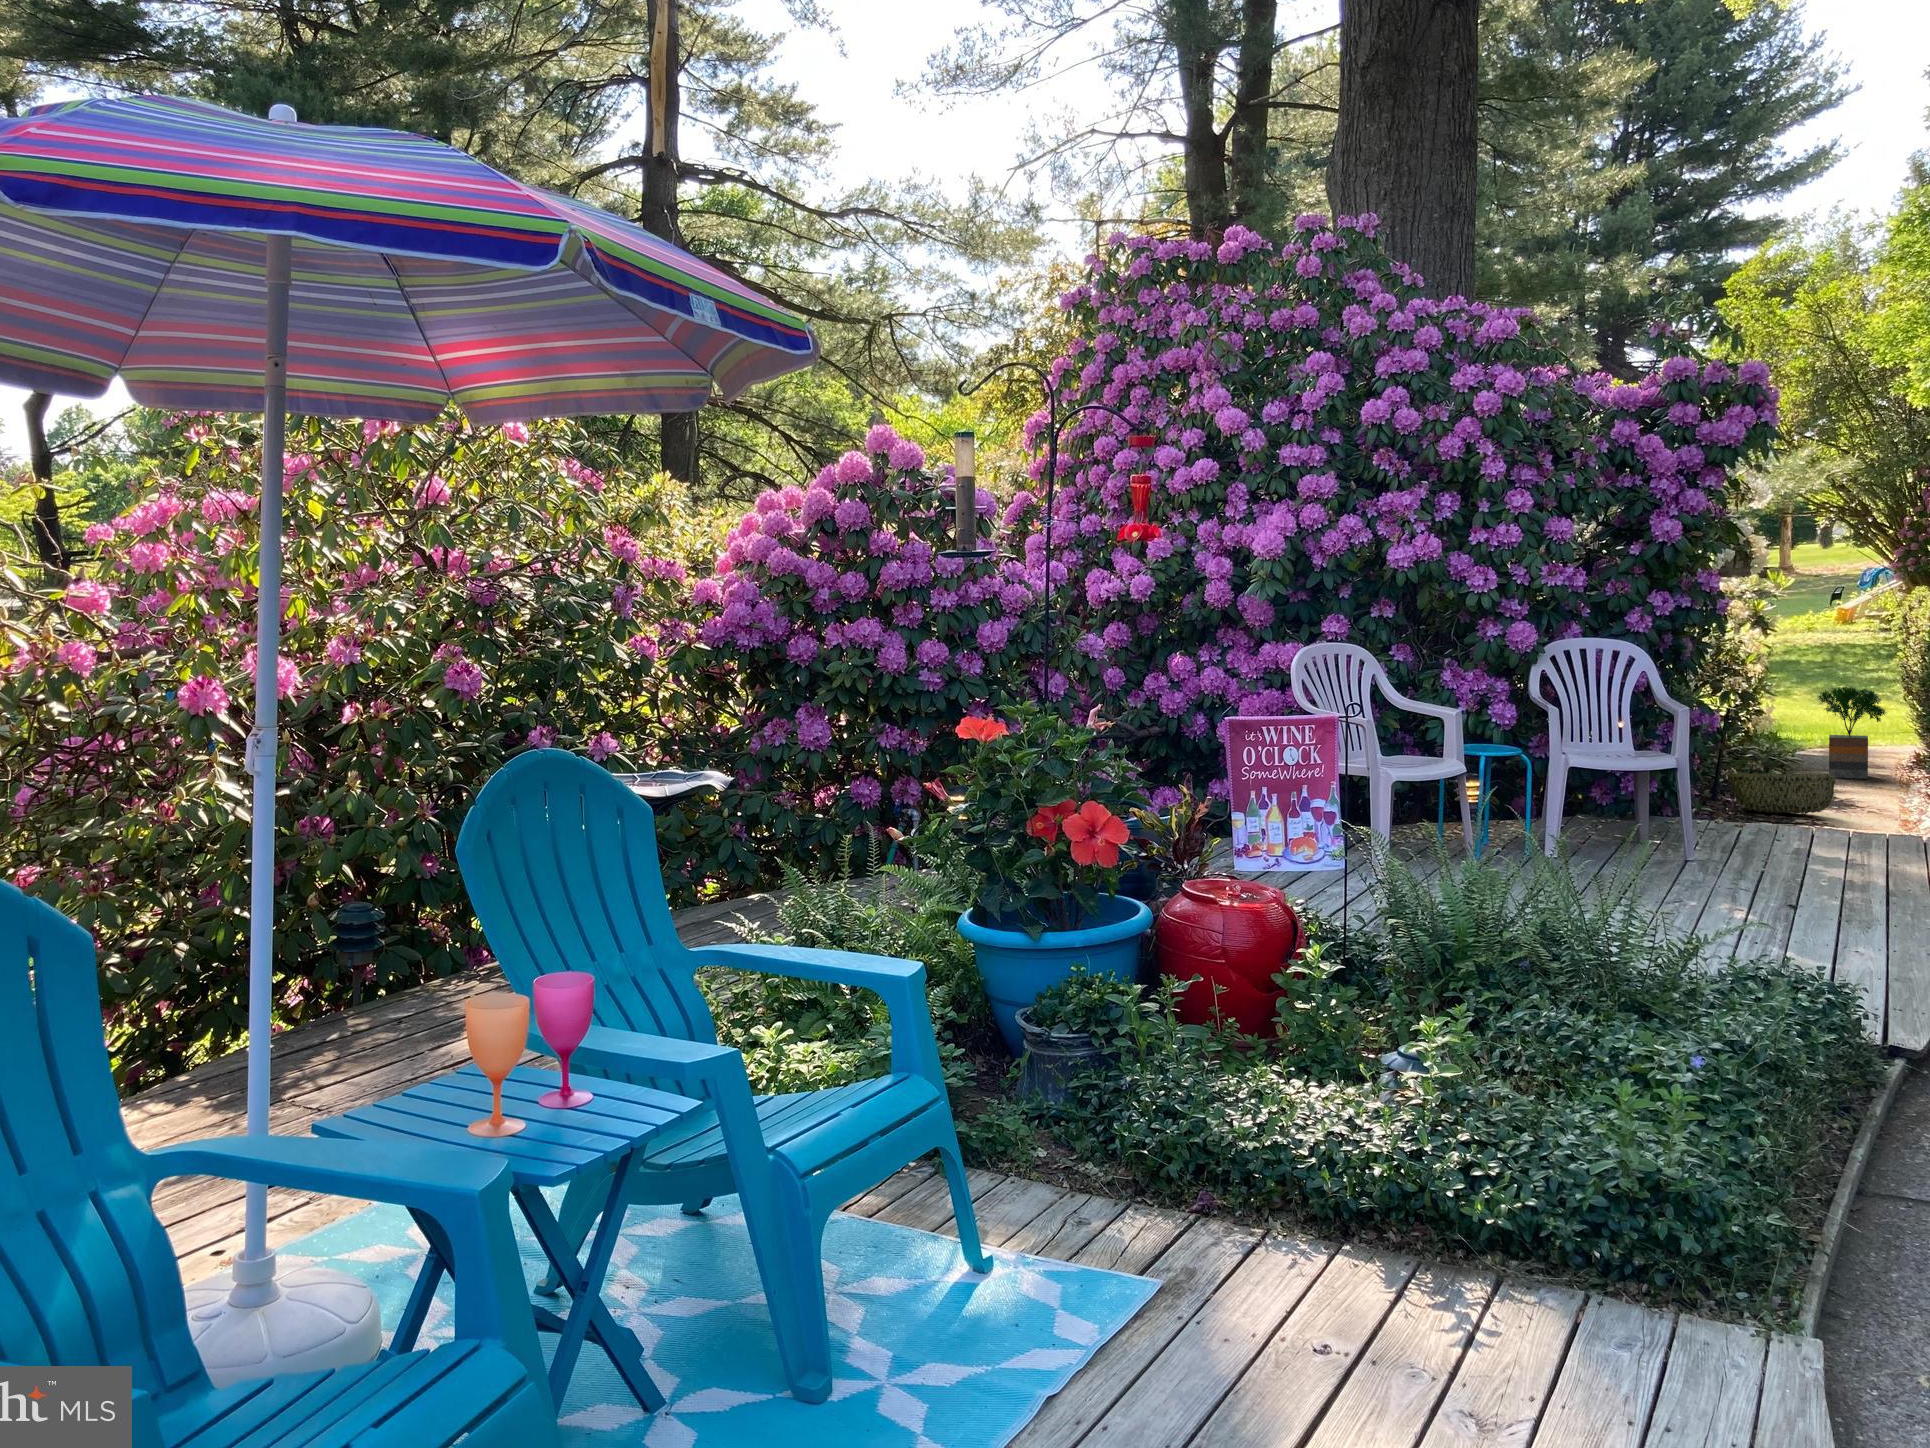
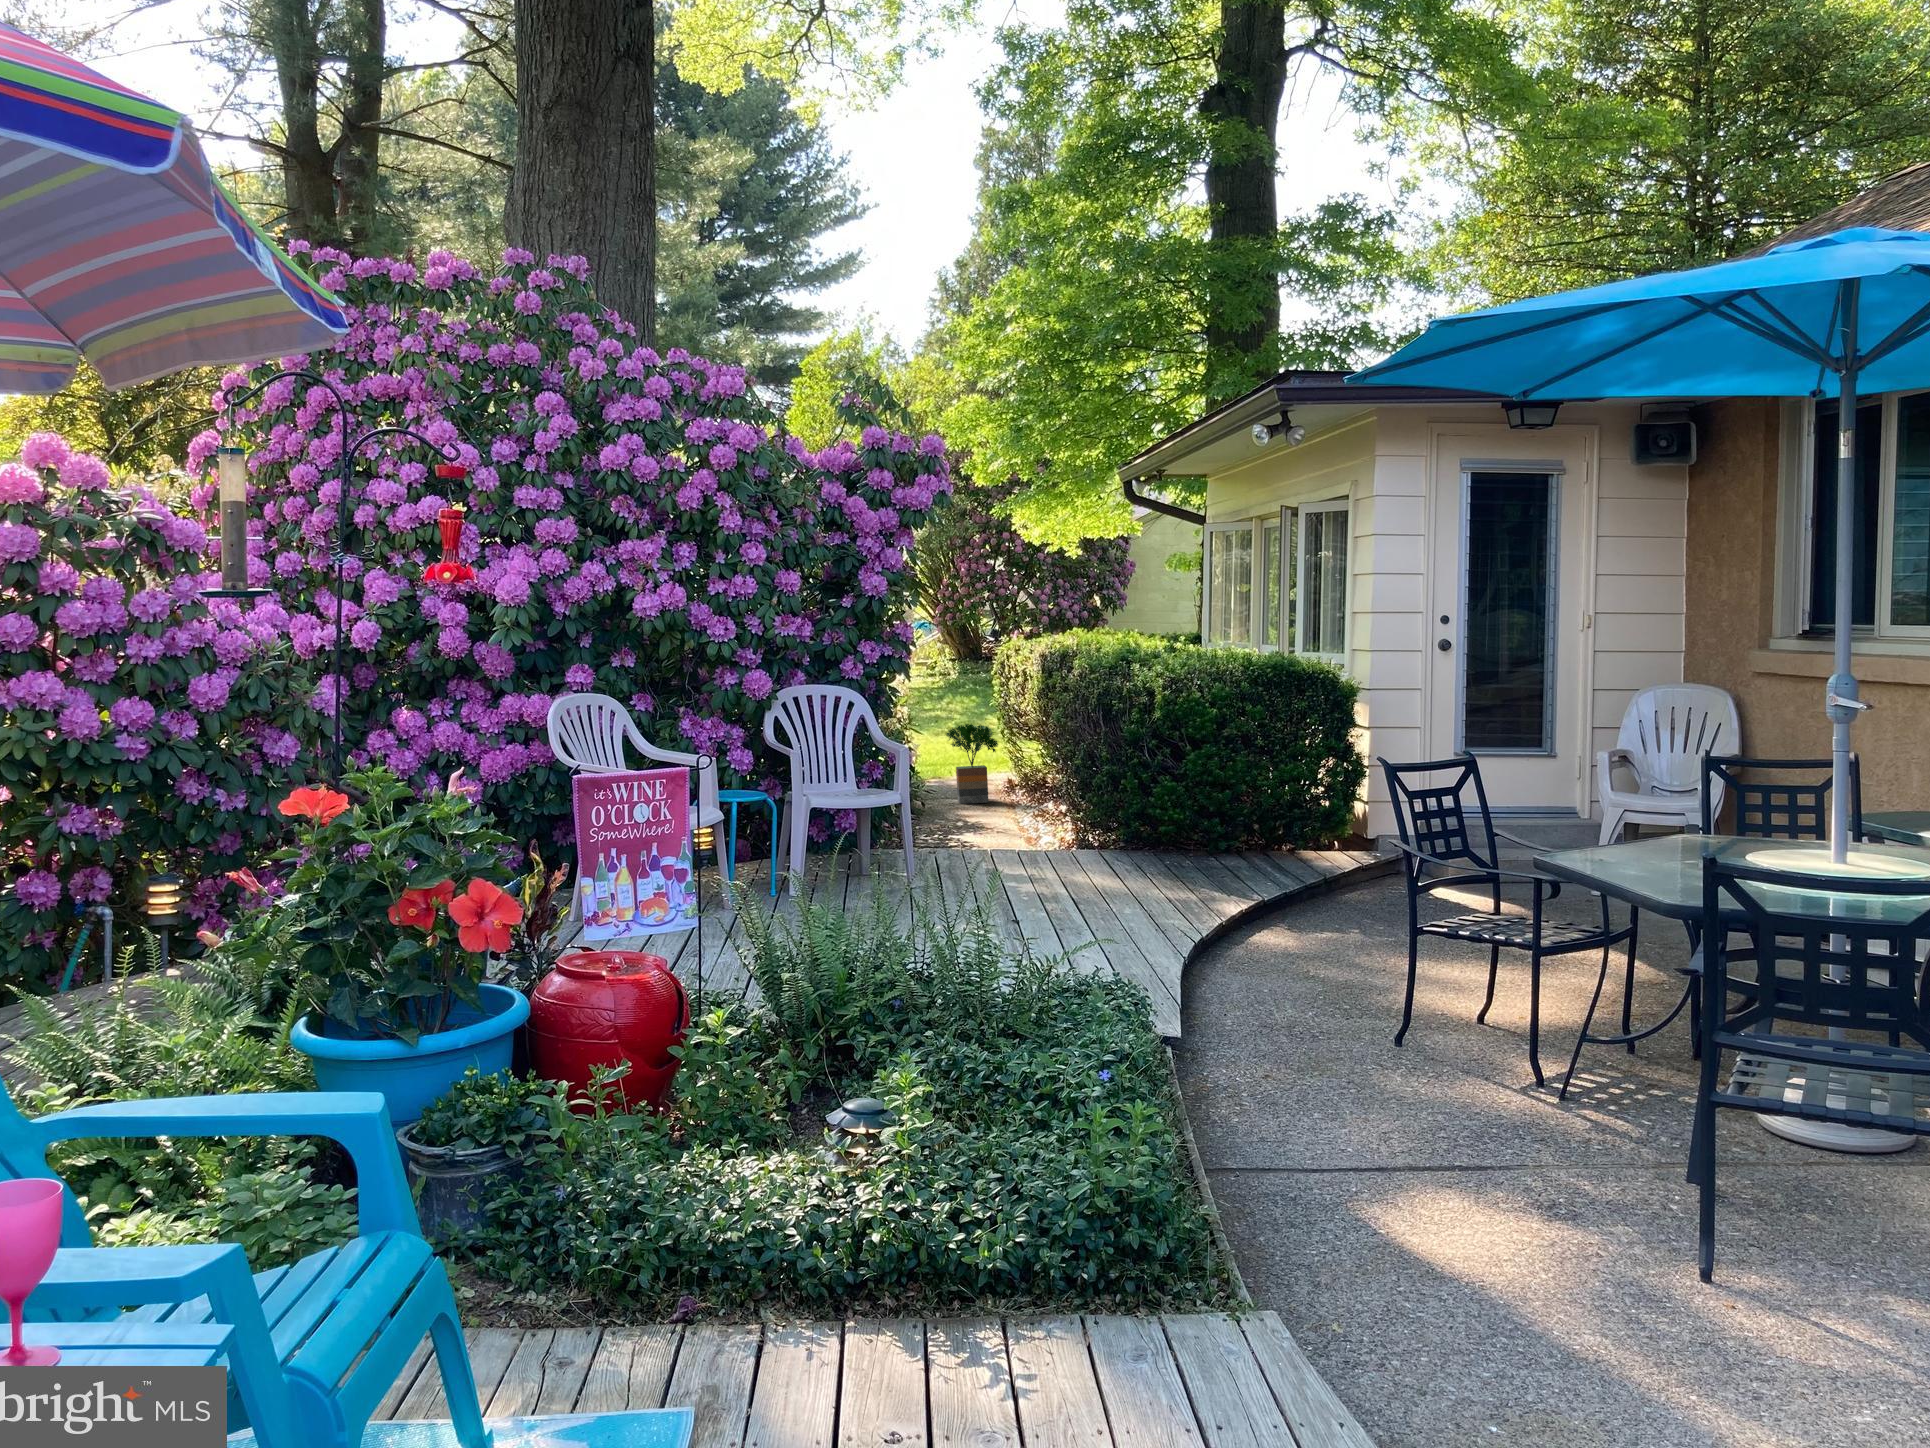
woven basket: present [1729,773,1835,814] -> none [905,796,986,836]

